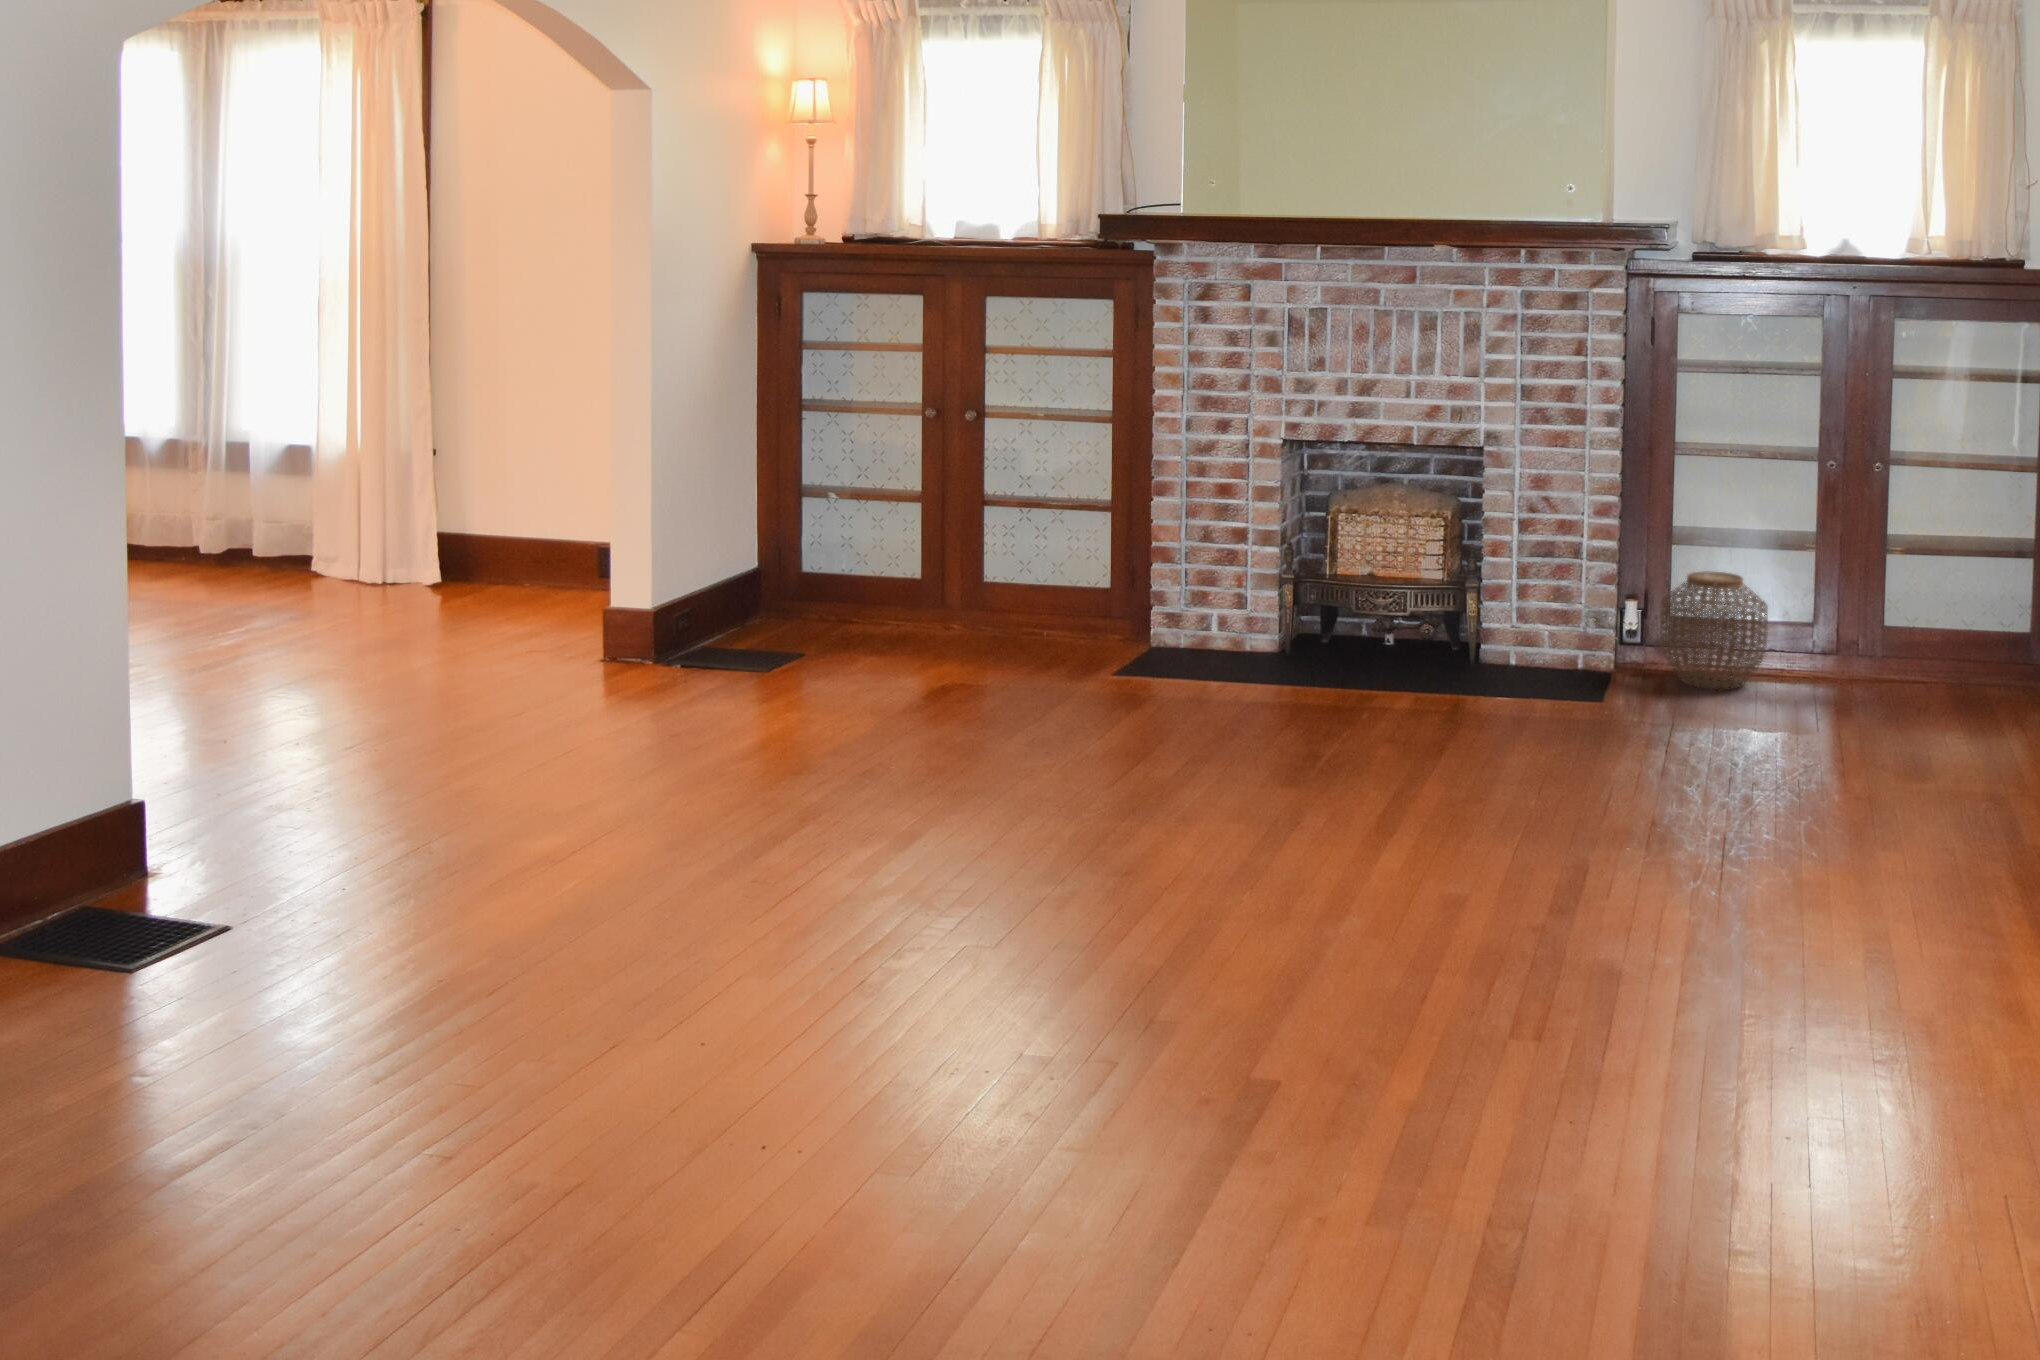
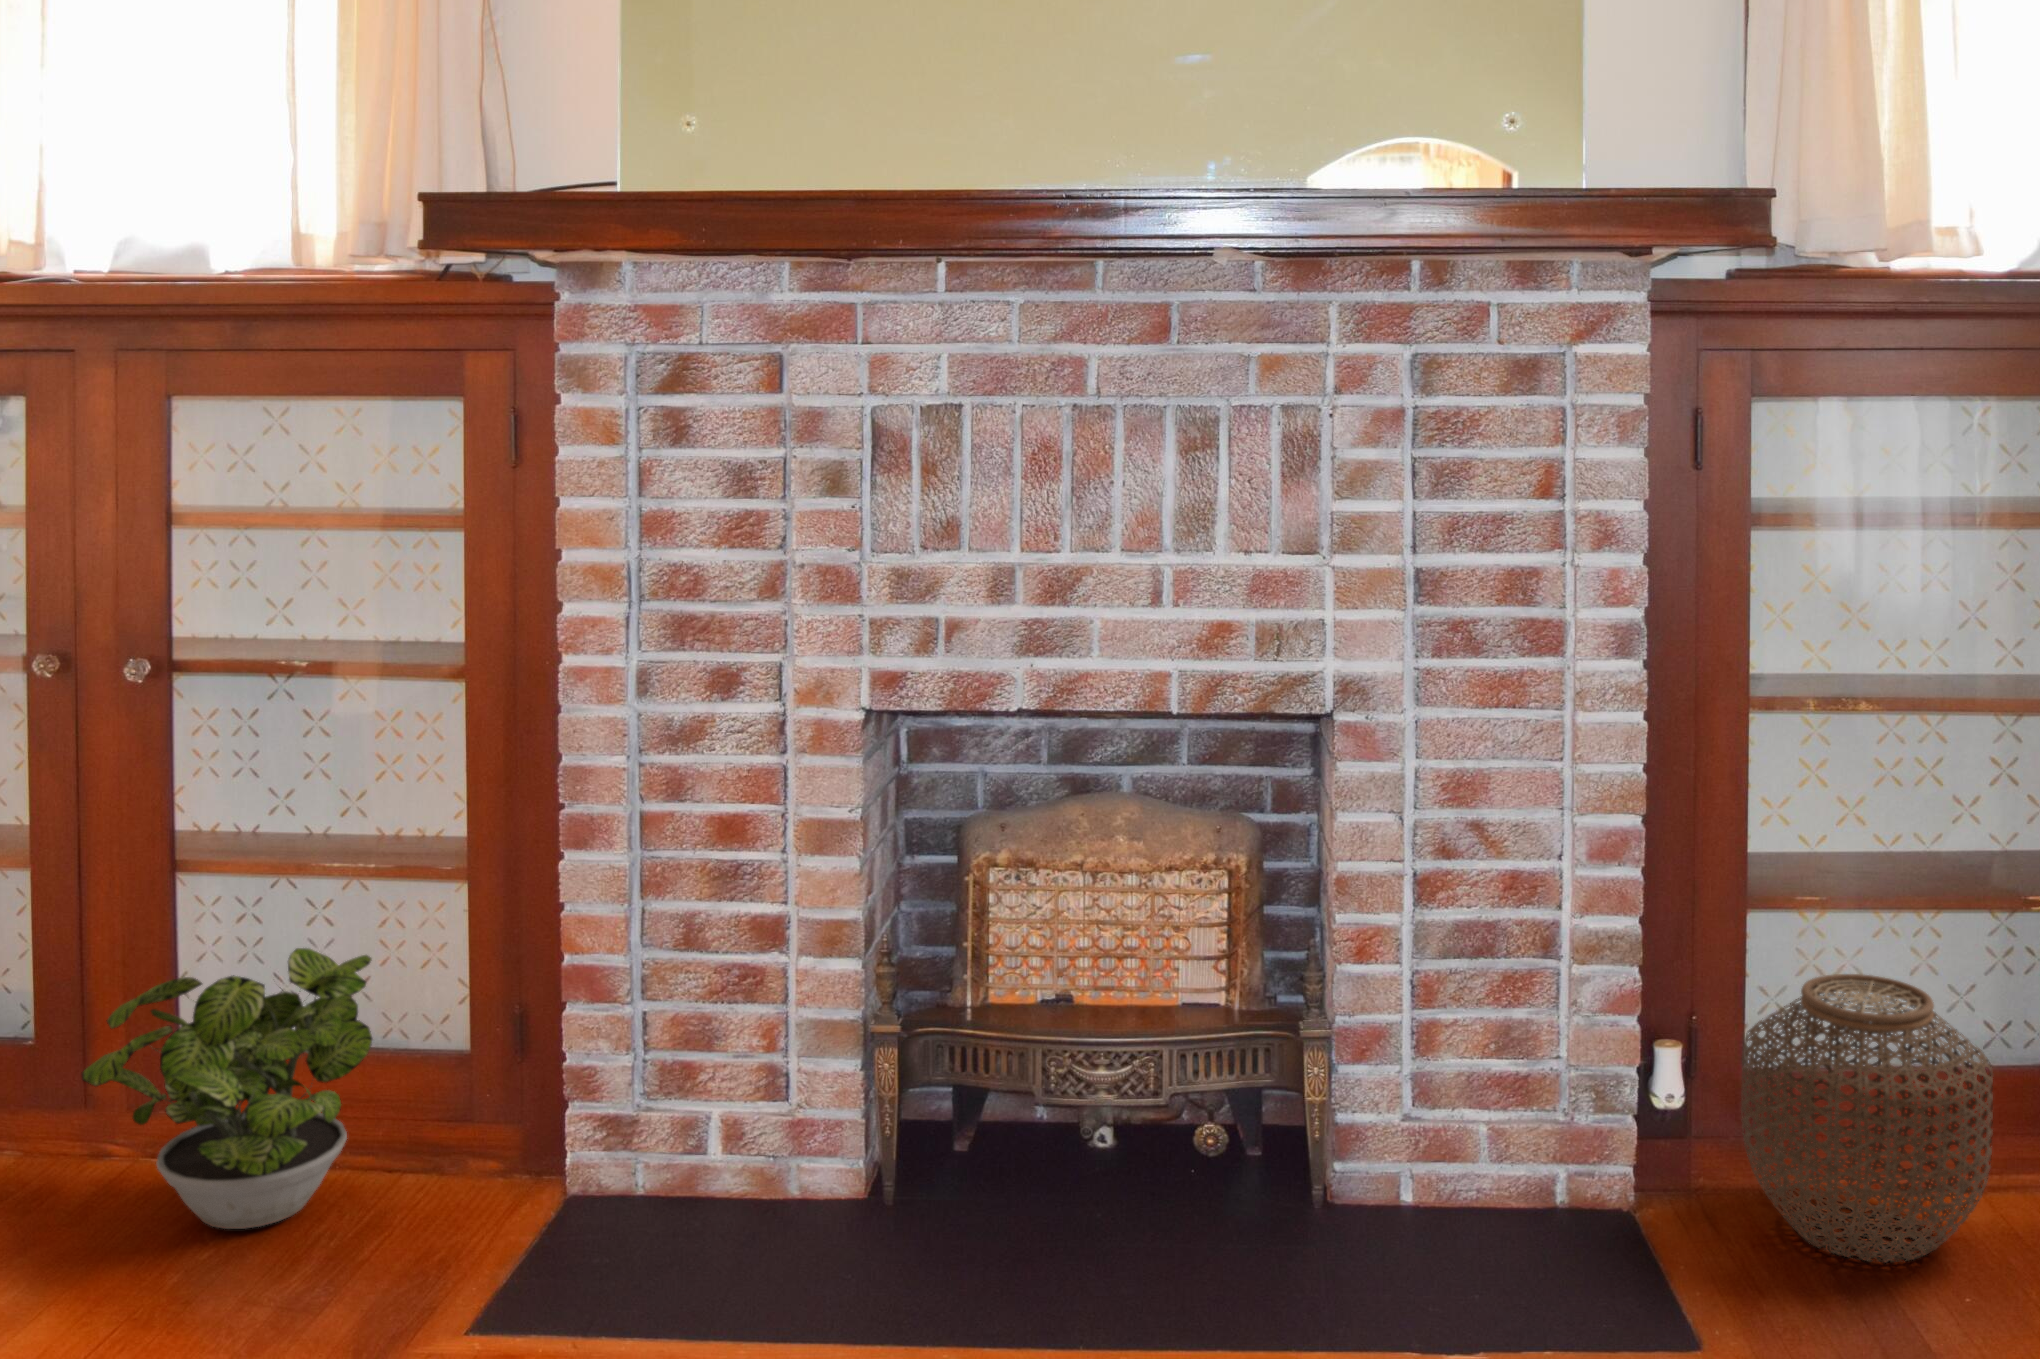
potted plant: none [963,536,1072,647] -> present [82,948,372,1229]

